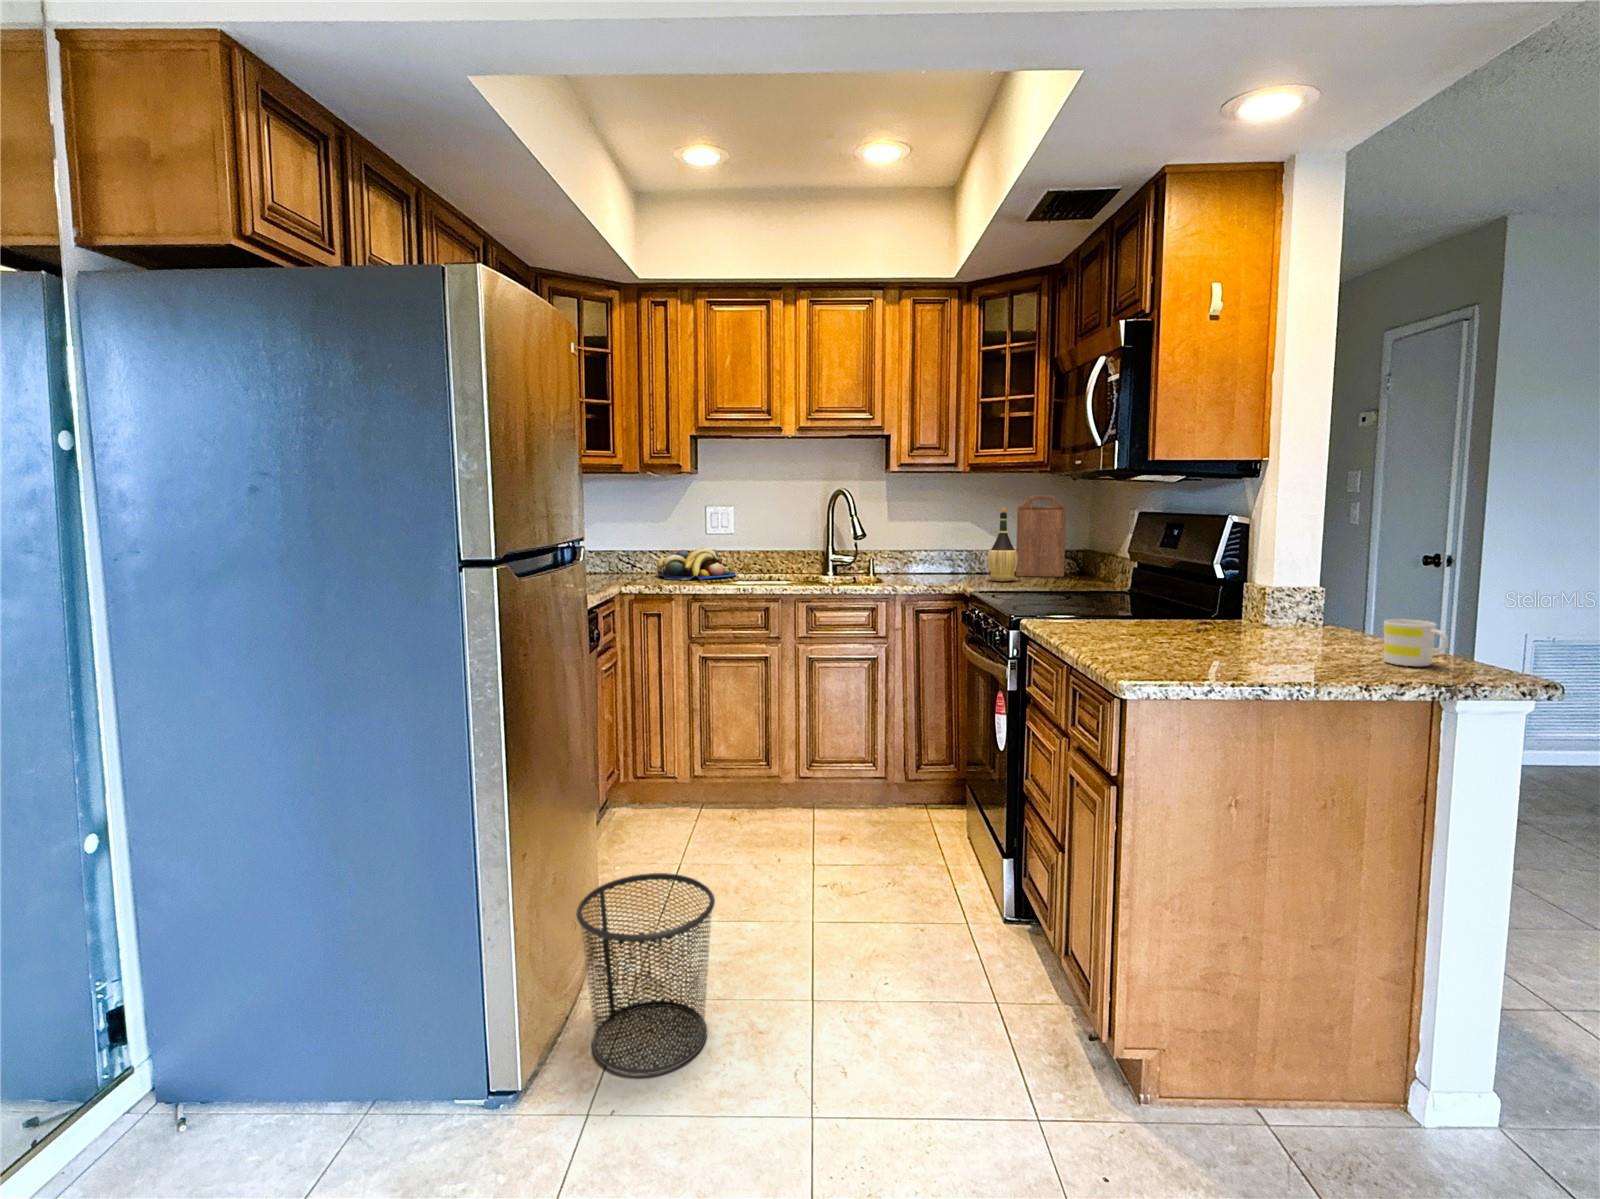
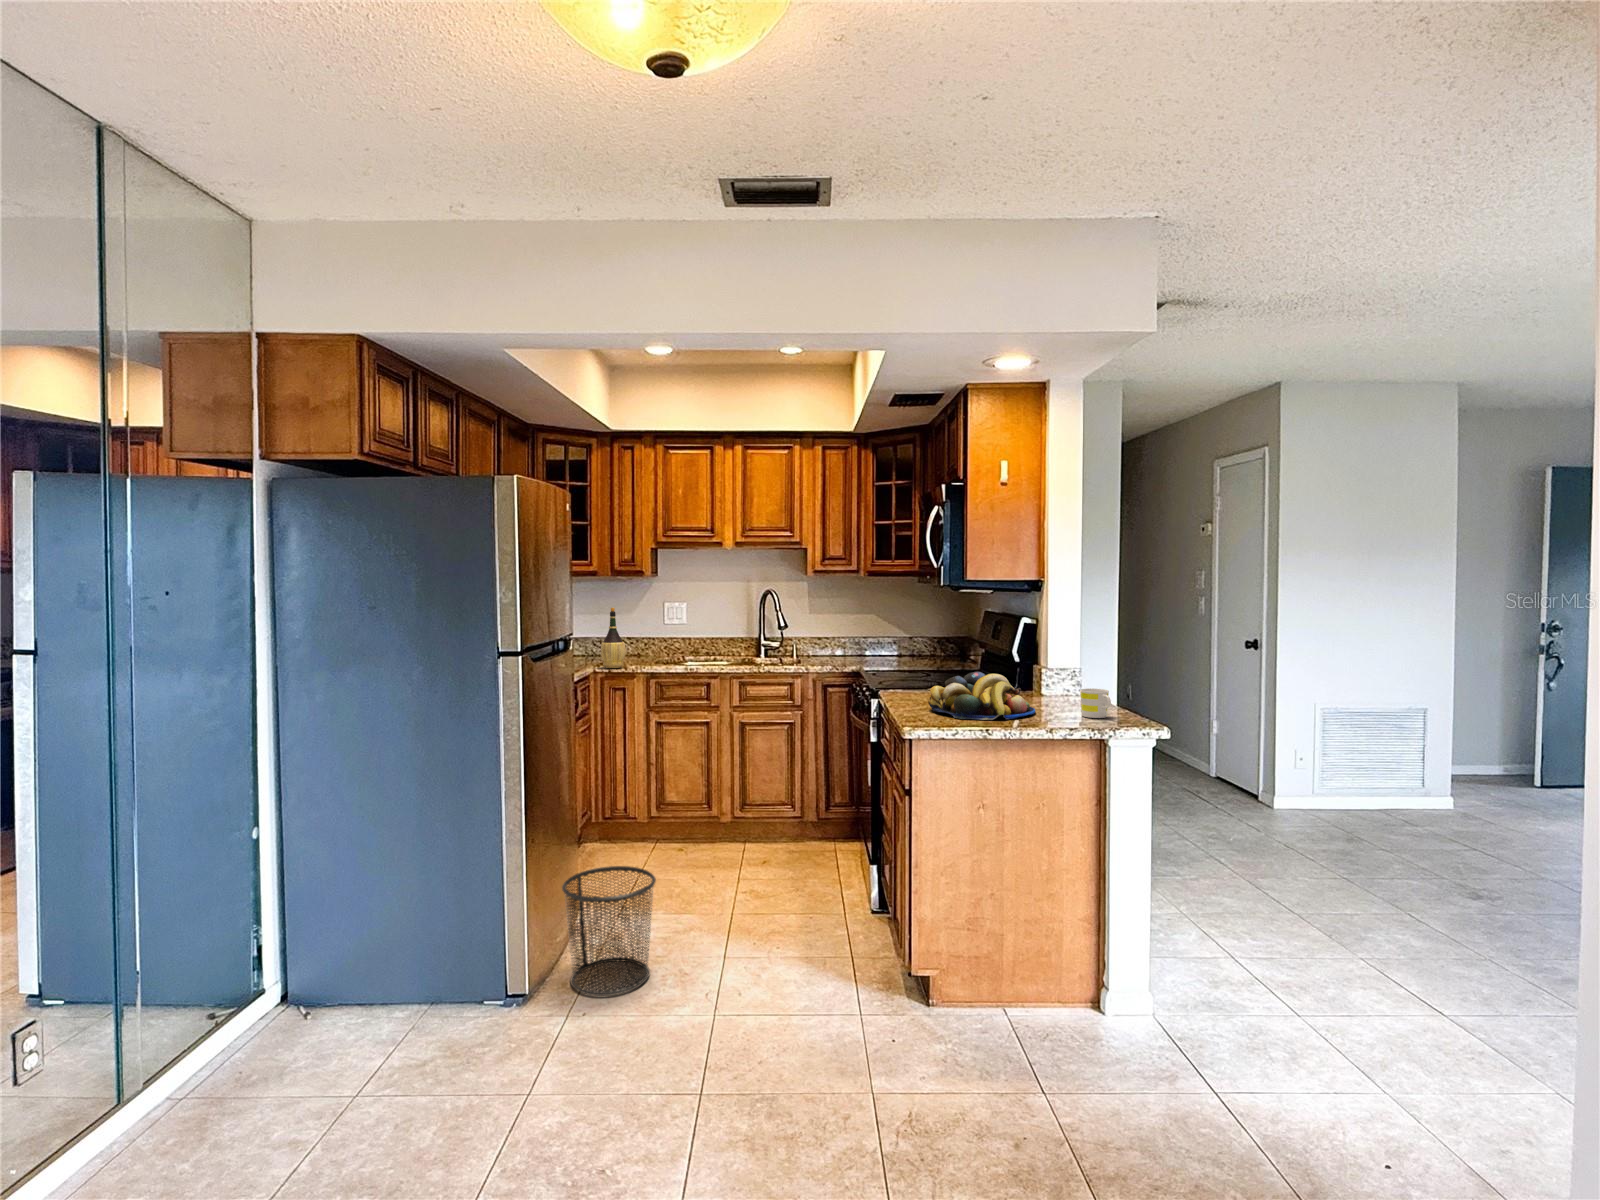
cutting board: present [1016,495,1066,577] -> none [908,594,946,657]
wine bottle: present [988,508,1018,581] -> present [601,608,626,668]
fruit bowl: present [657,548,736,580] -> present [928,672,1035,720]

